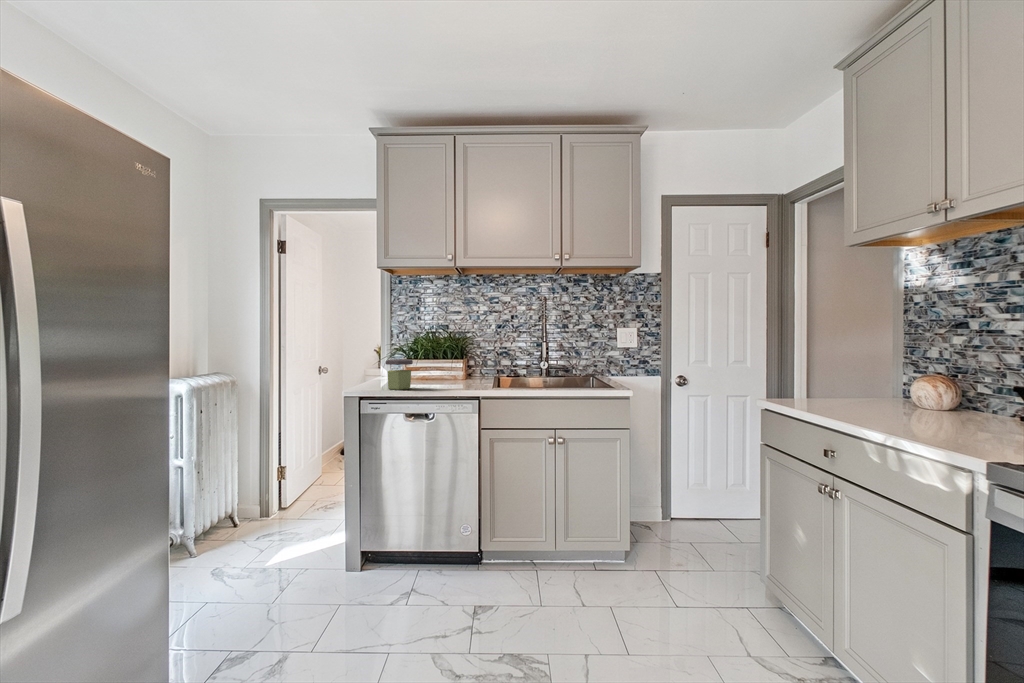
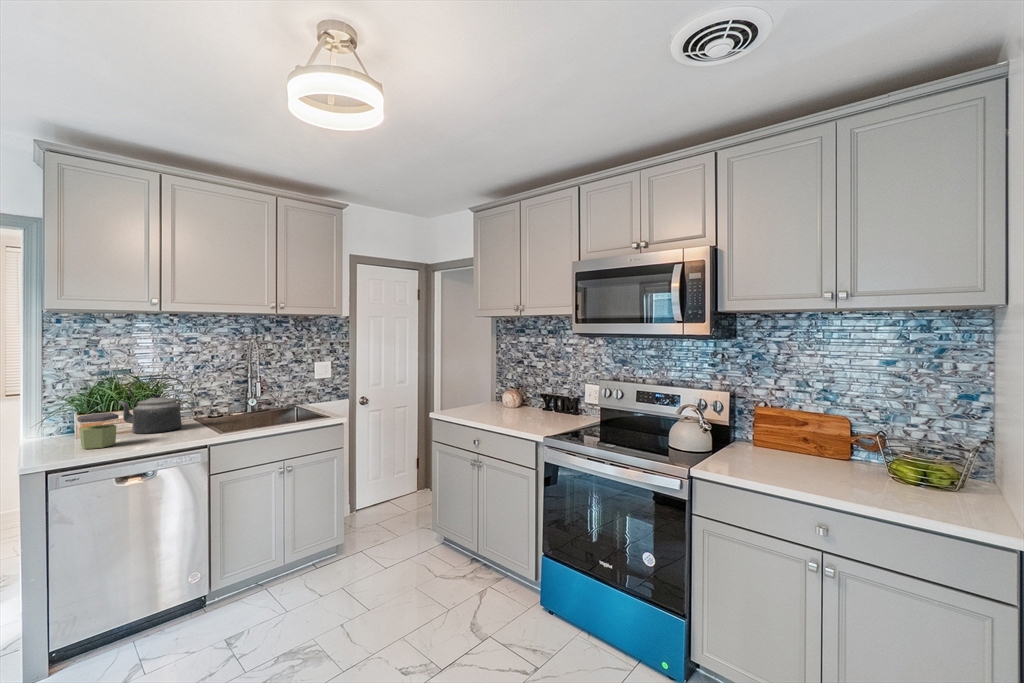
kettle: none [428,333,476,386] -> present [118,377,184,434]

